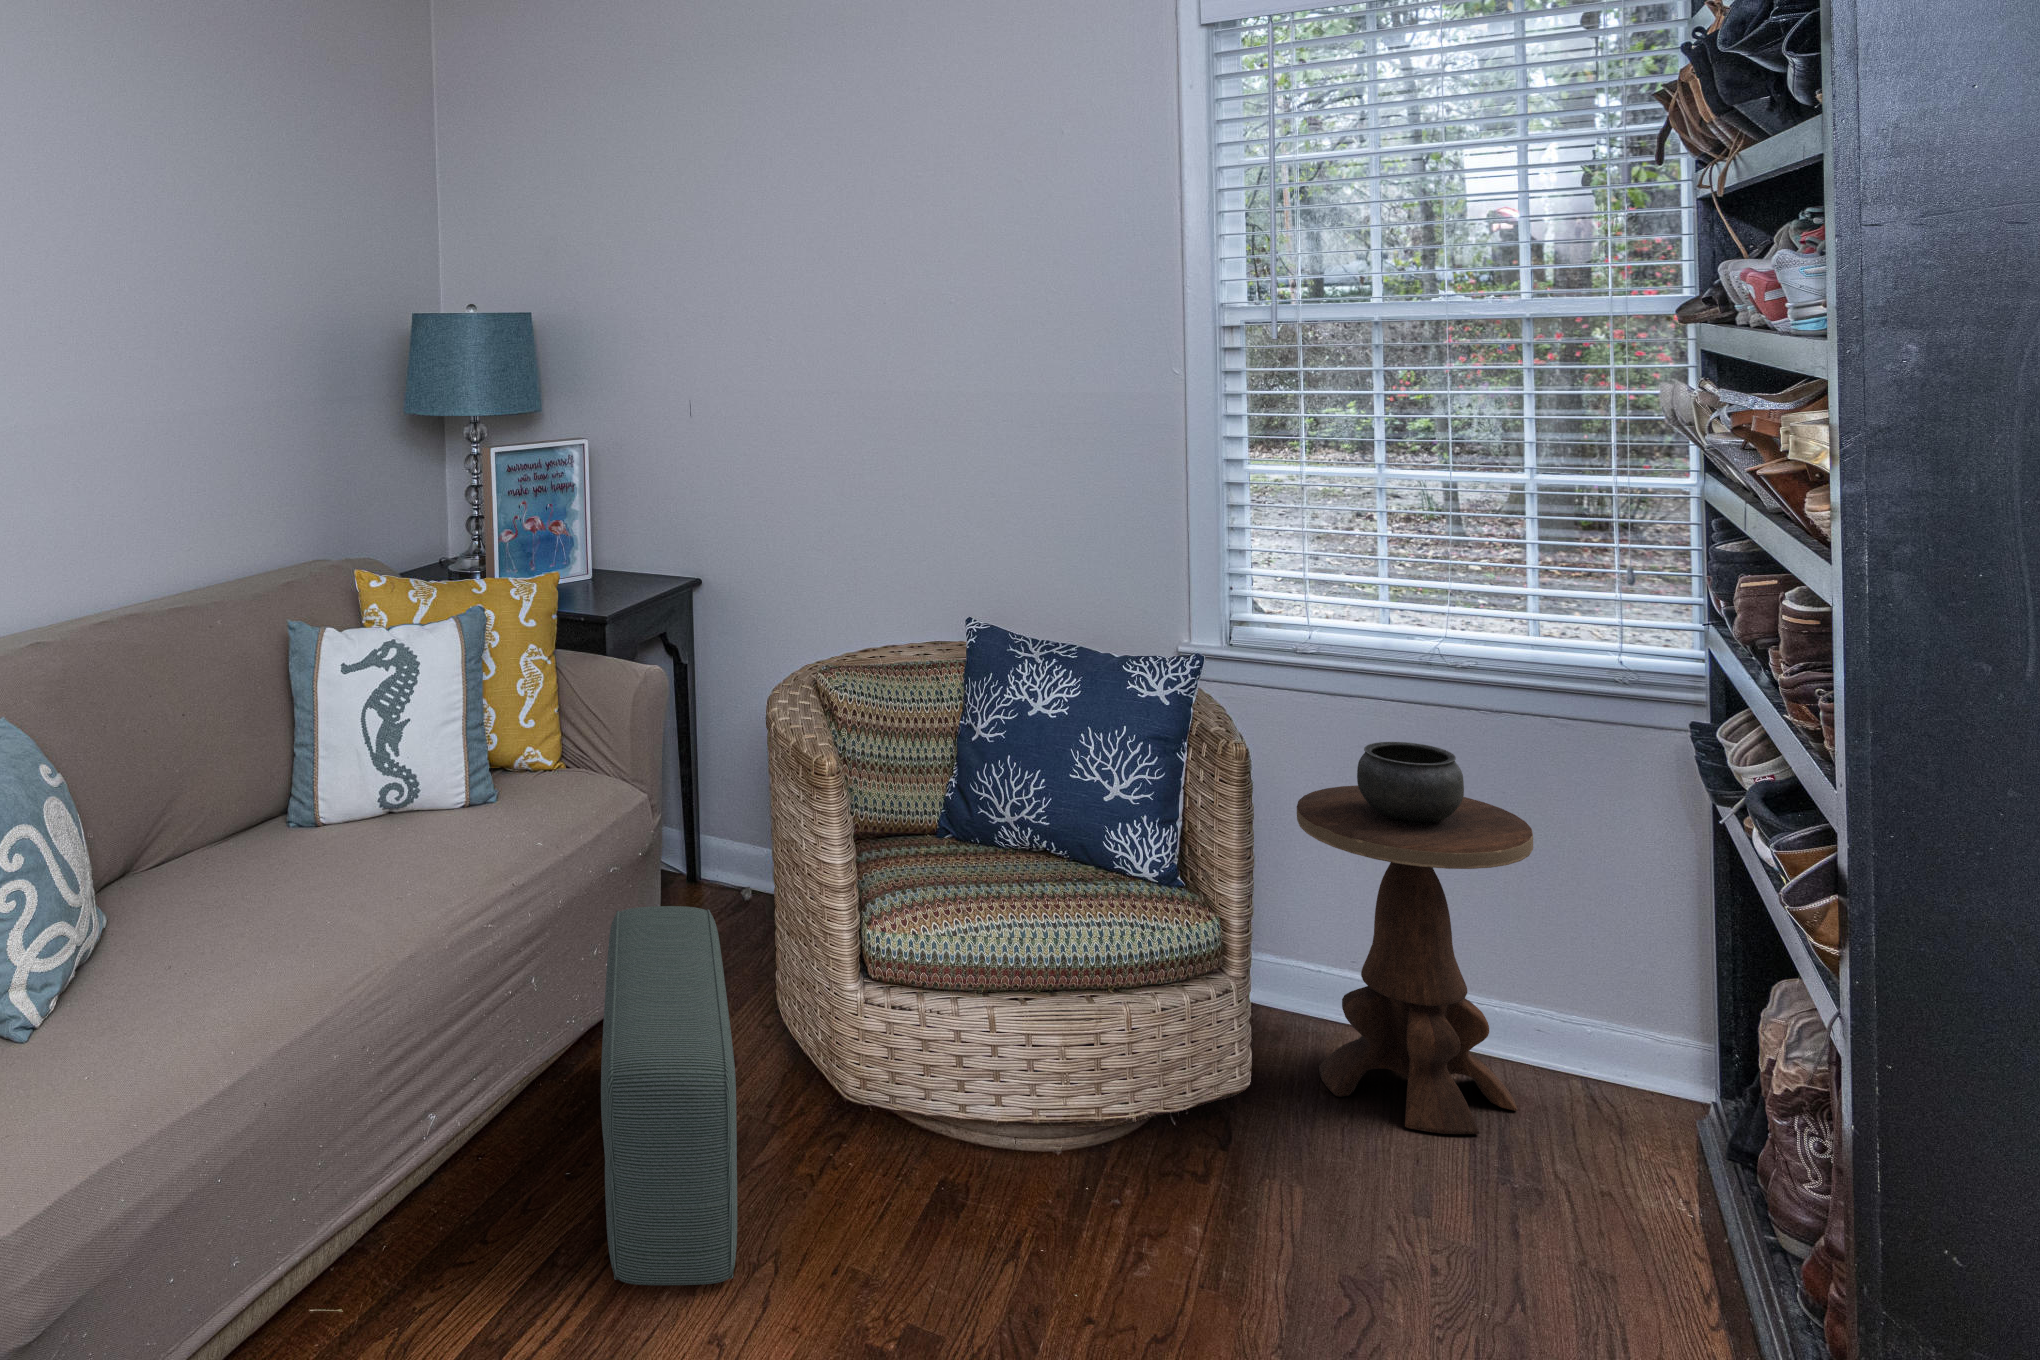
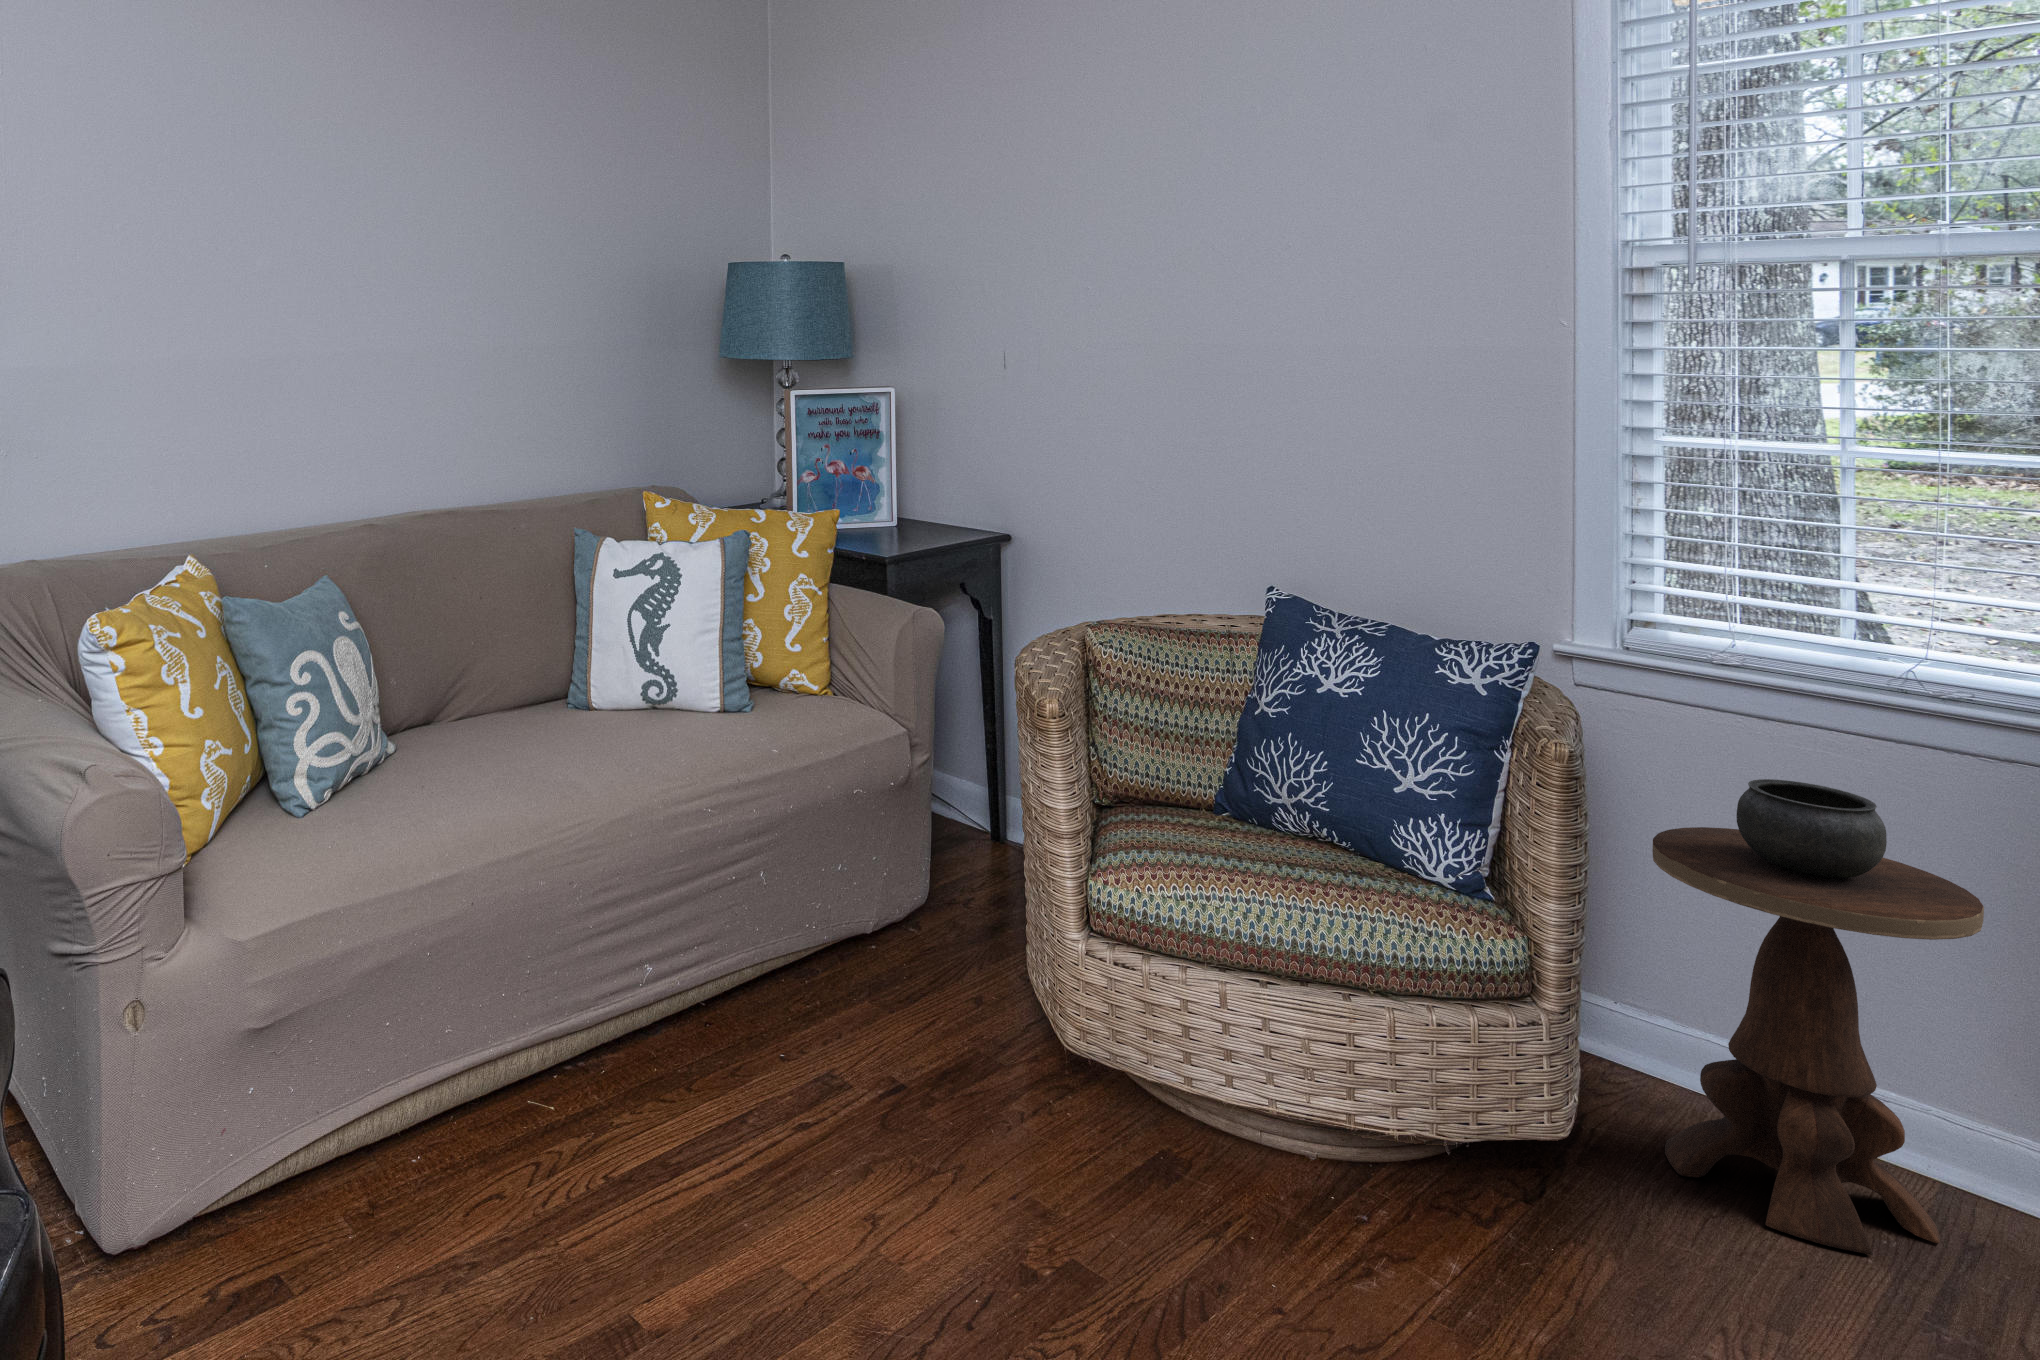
pouf: present [601,906,737,1285] -> none [792,828,955,1178]

